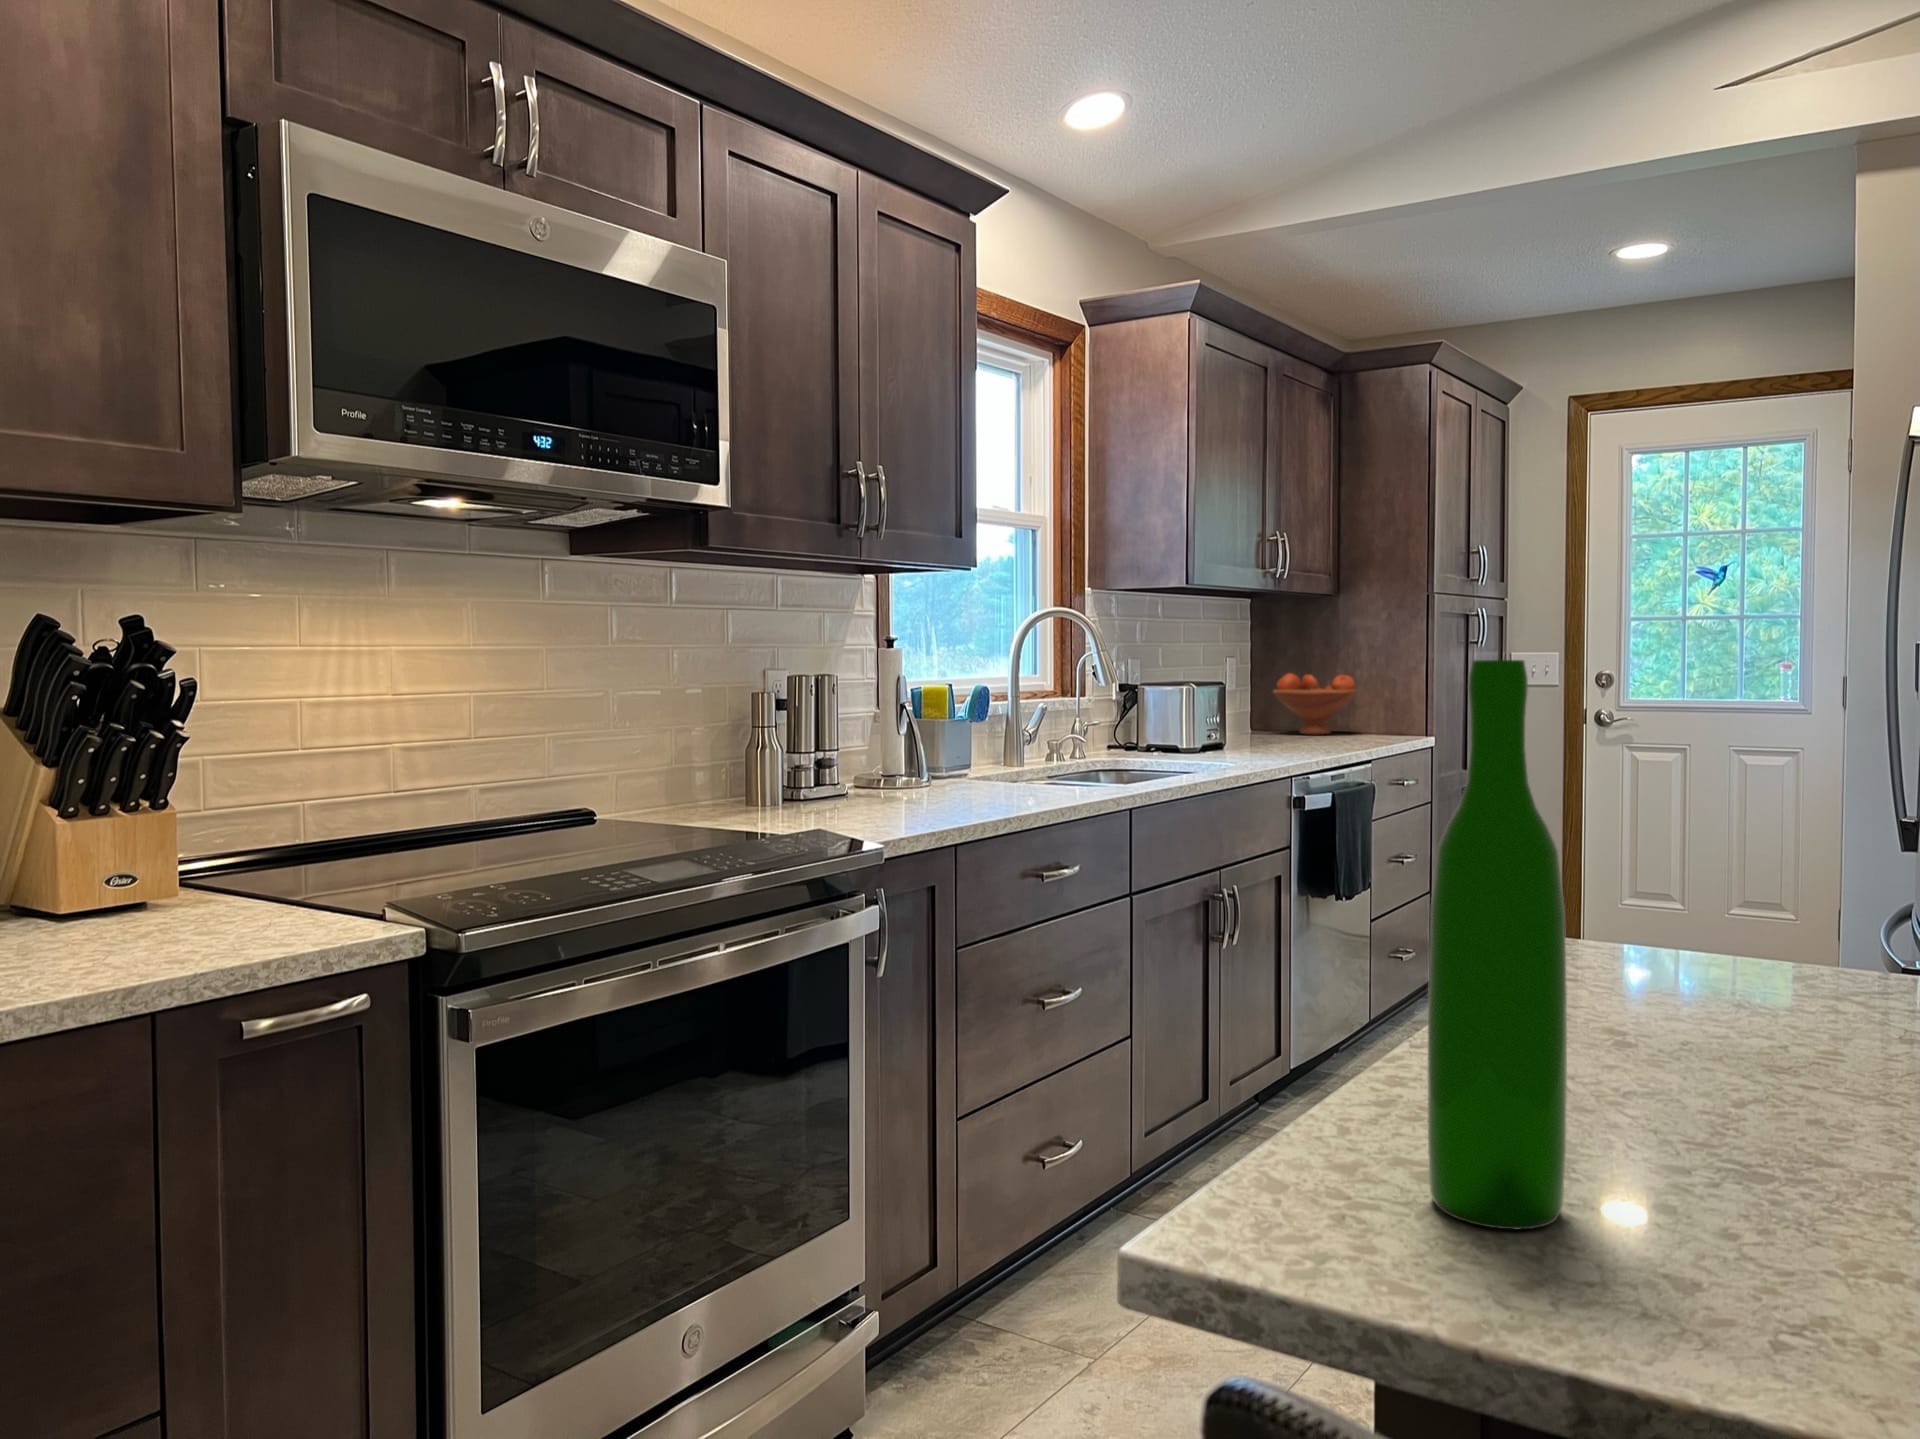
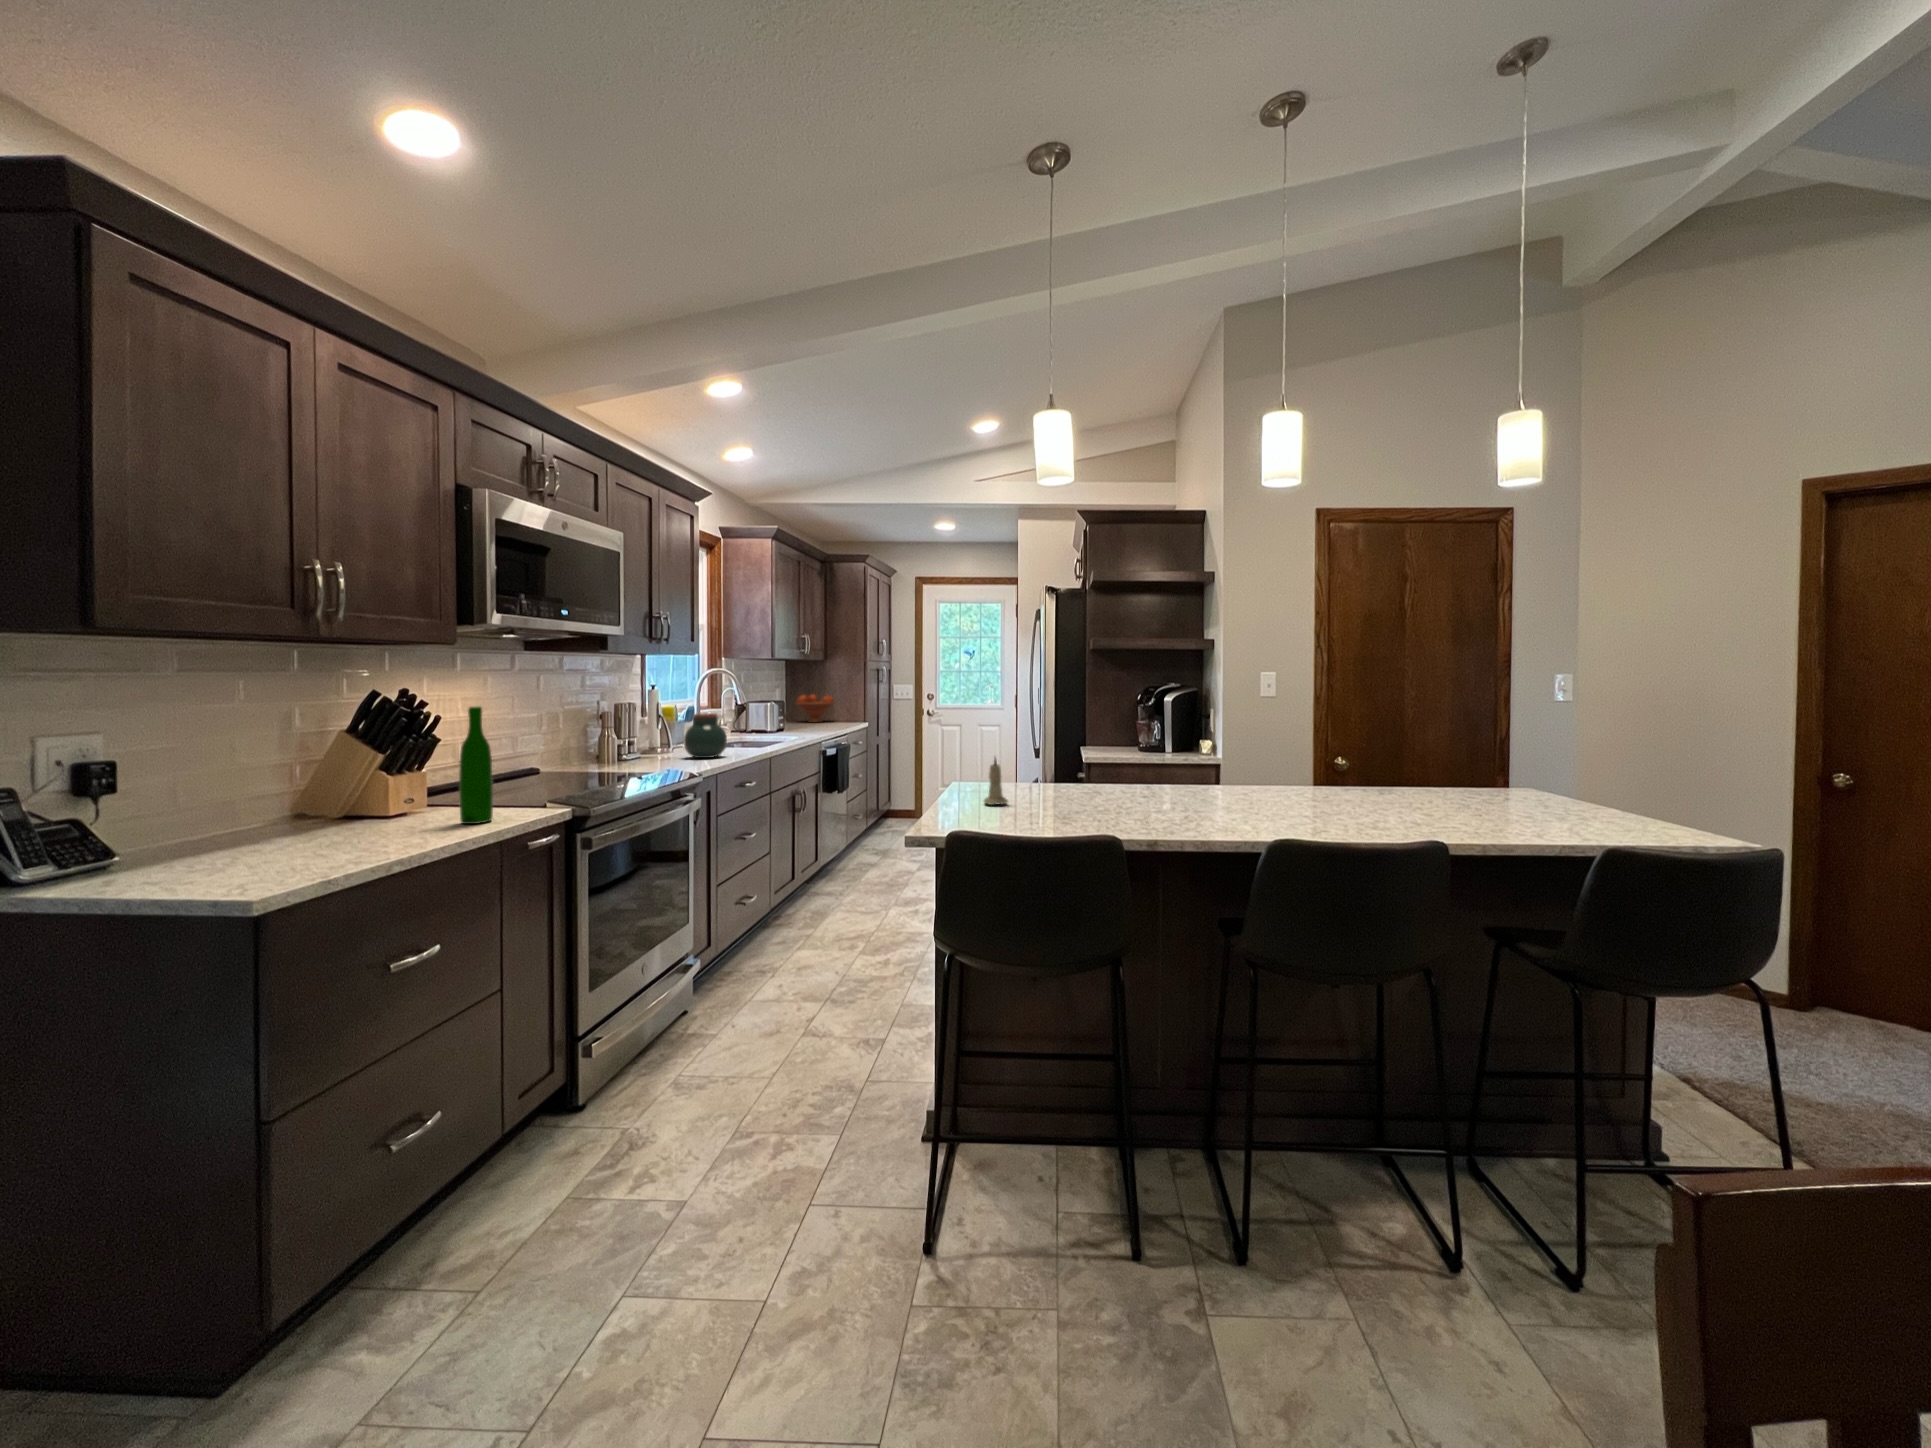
wine bottle: present [1428,660,1567,1229] -> present [459,707,493,824]
jar: none [919,701,1013,806] -> present [684,713,727,758]
candle: none [1638,874,1762,1102] -> present [984,758,1008,805]

